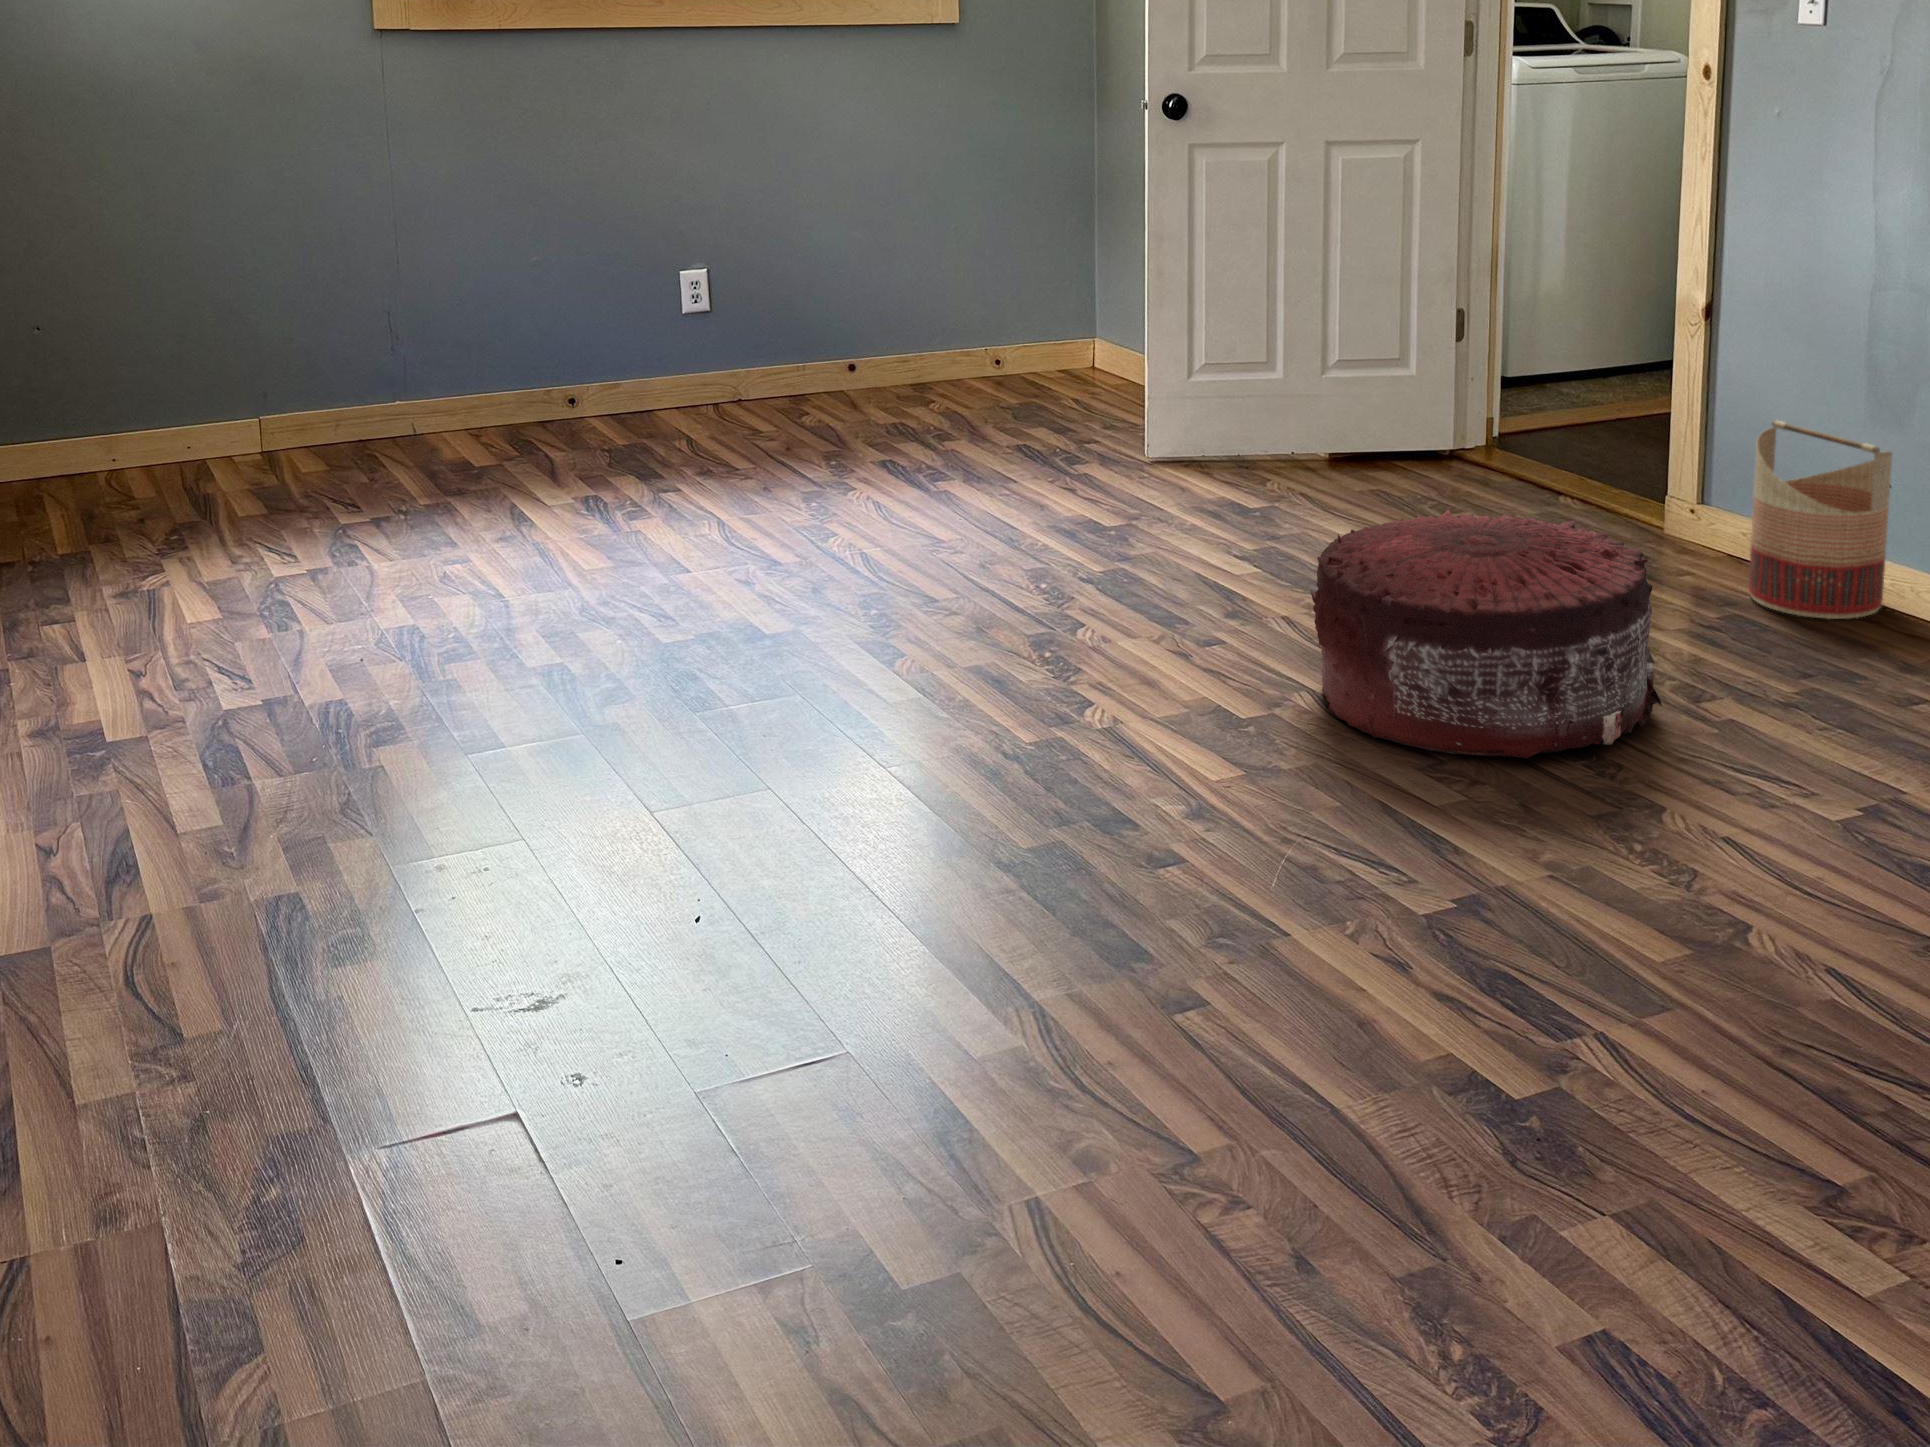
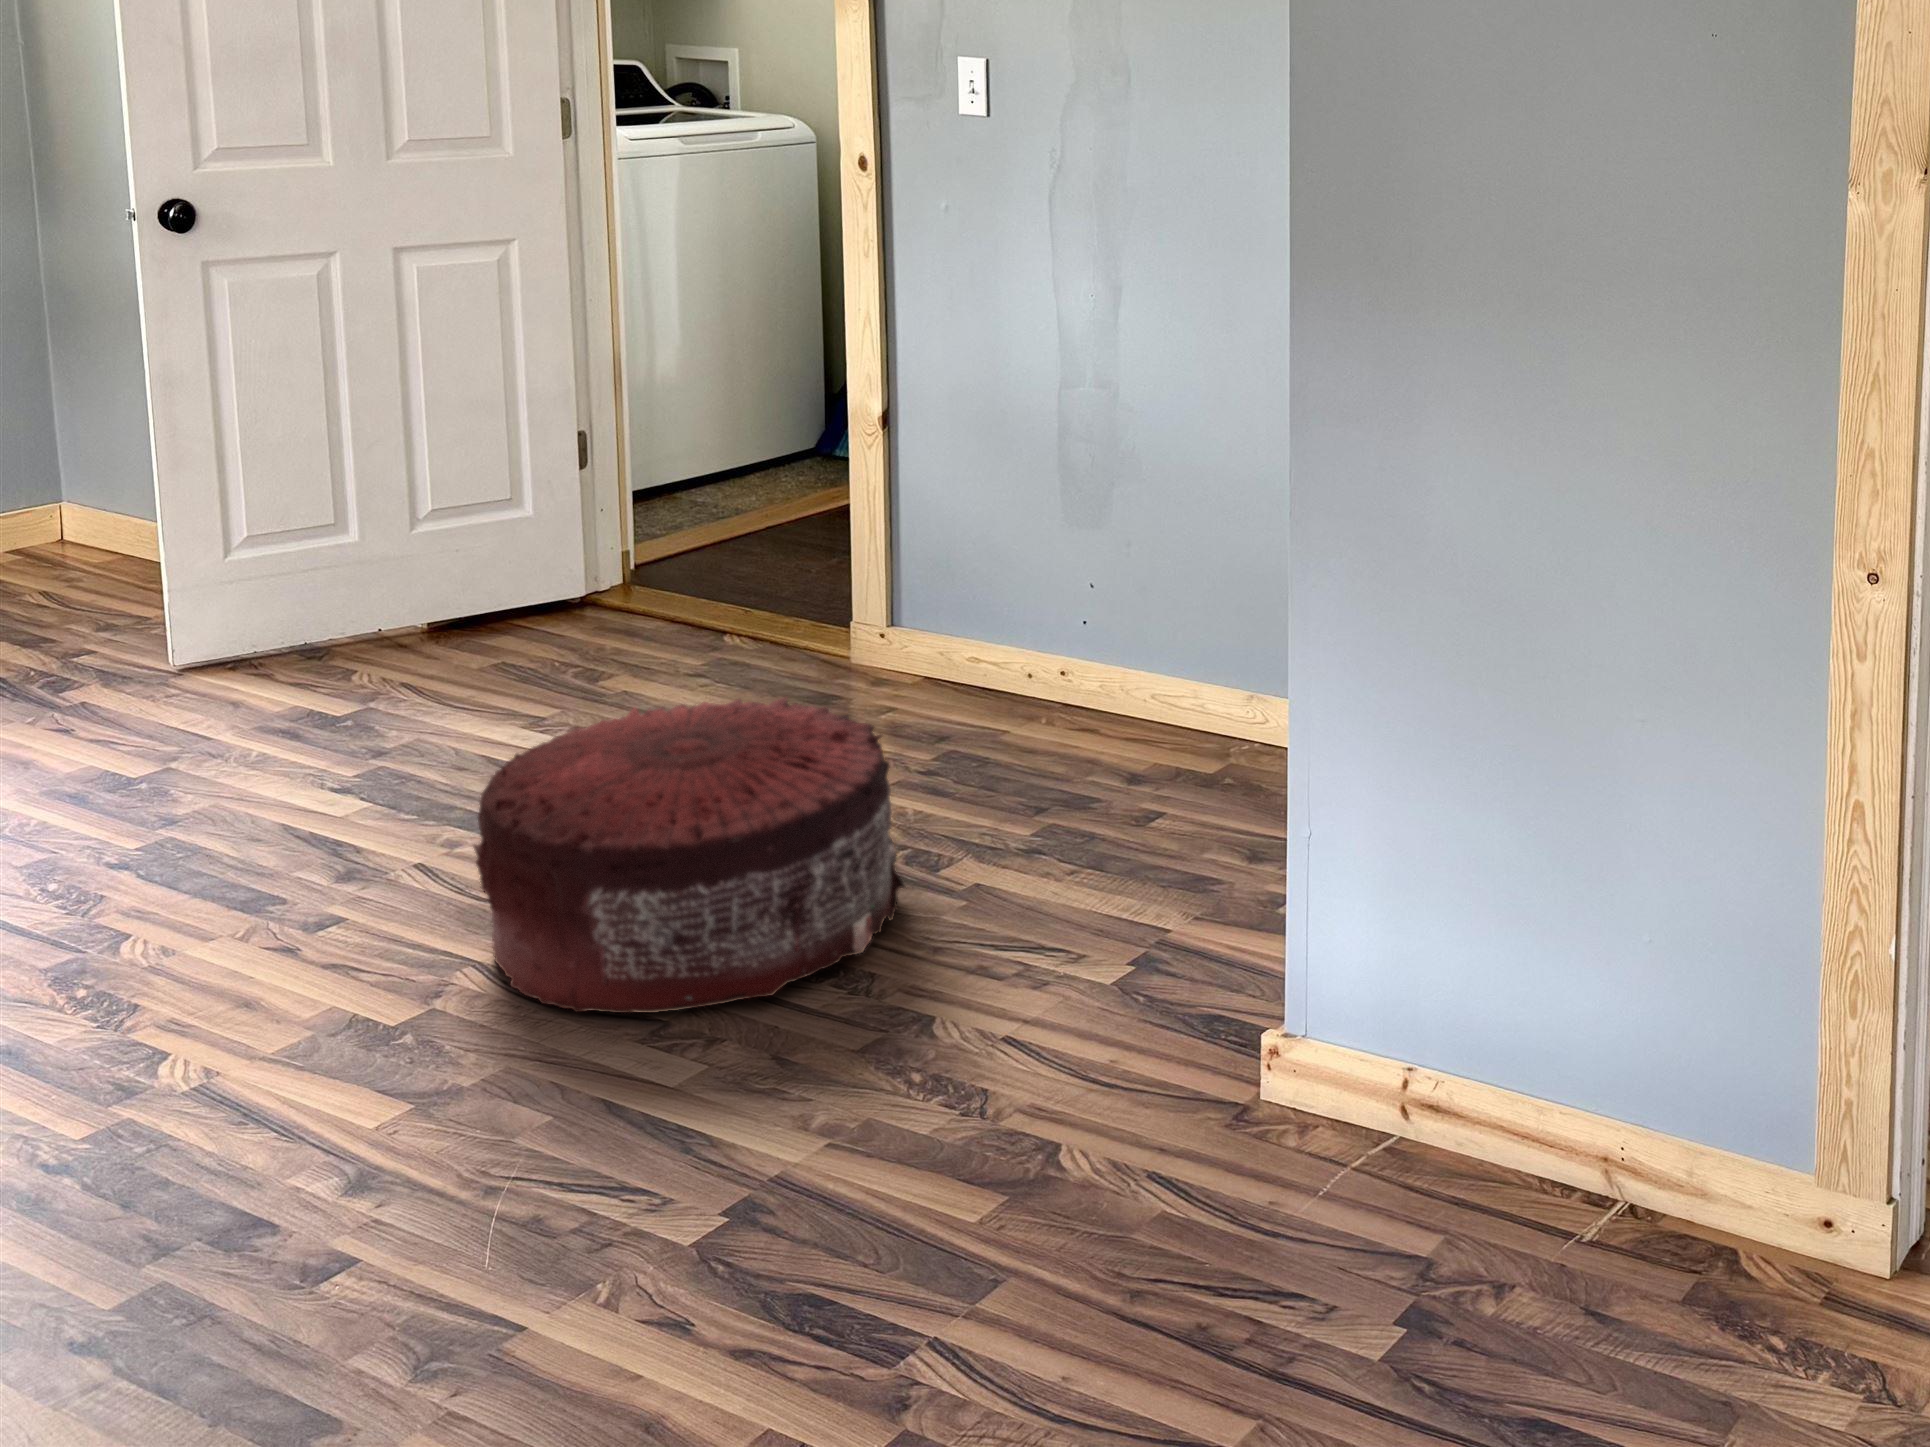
basket: present [1749,420,1892,619] -> none [959,539,1095,744]

